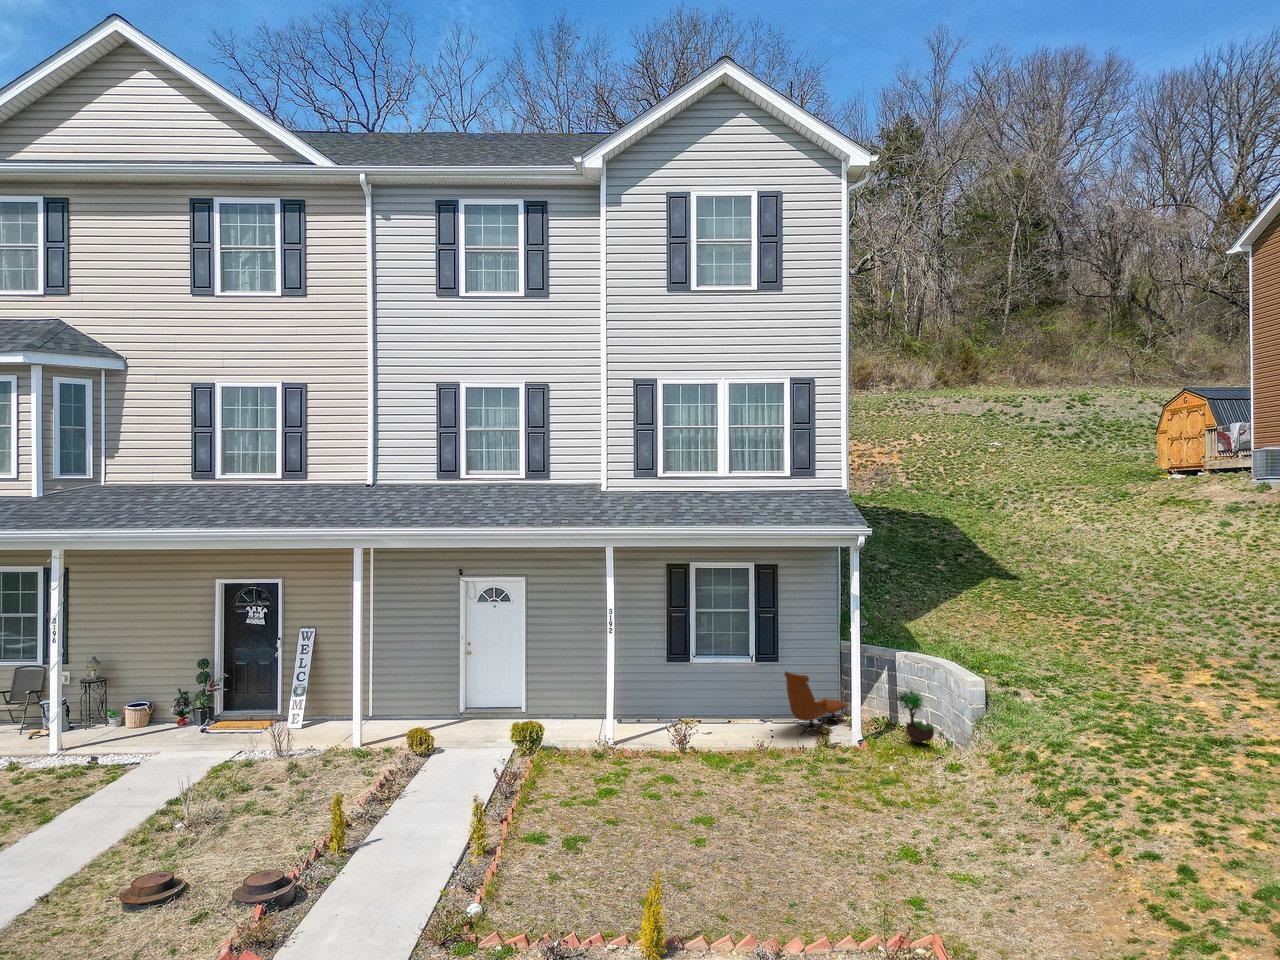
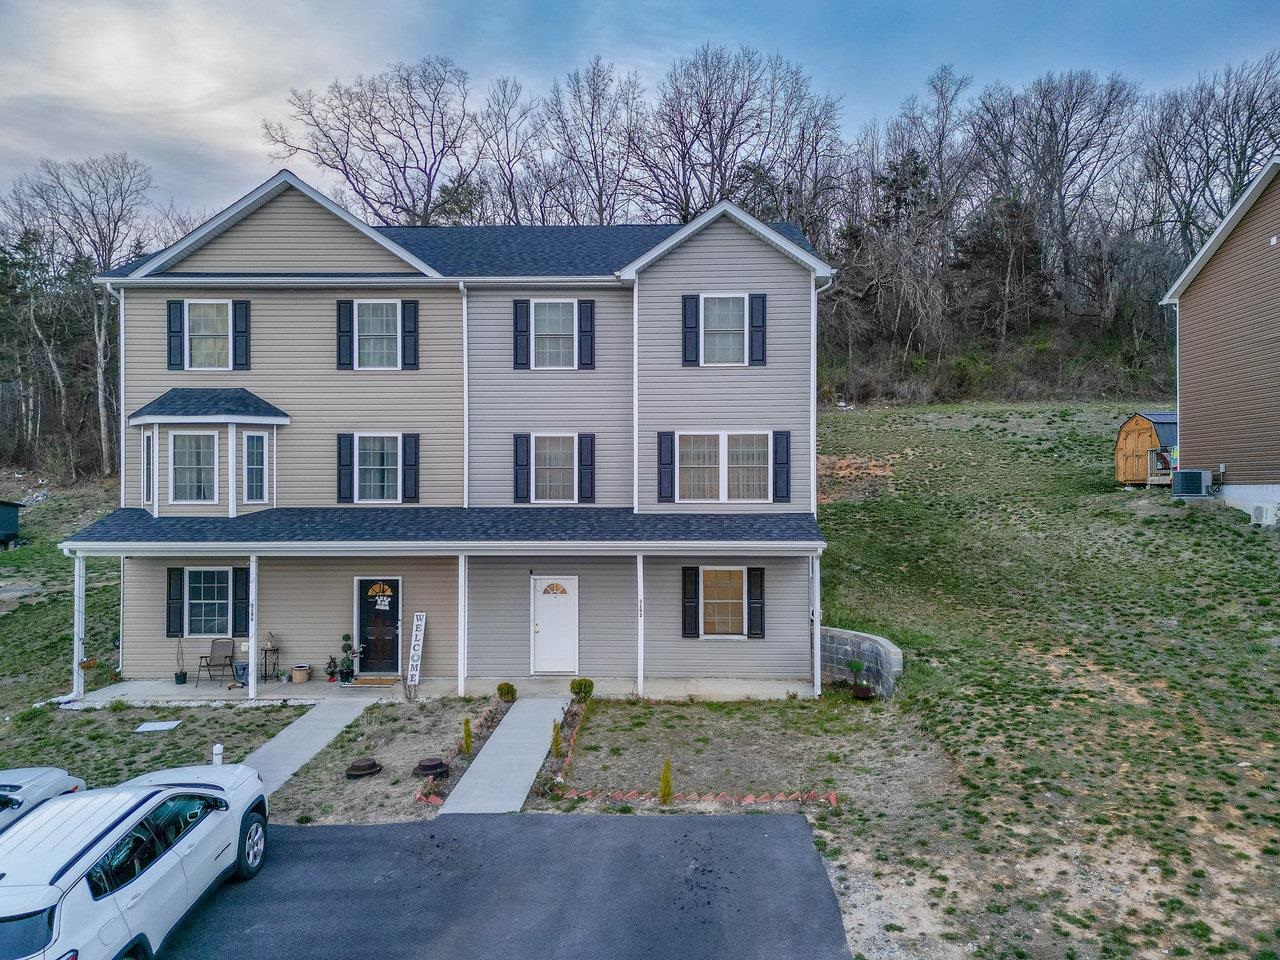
lounge chair: present [785,671,846,735] -> none [766,646,813,693]

